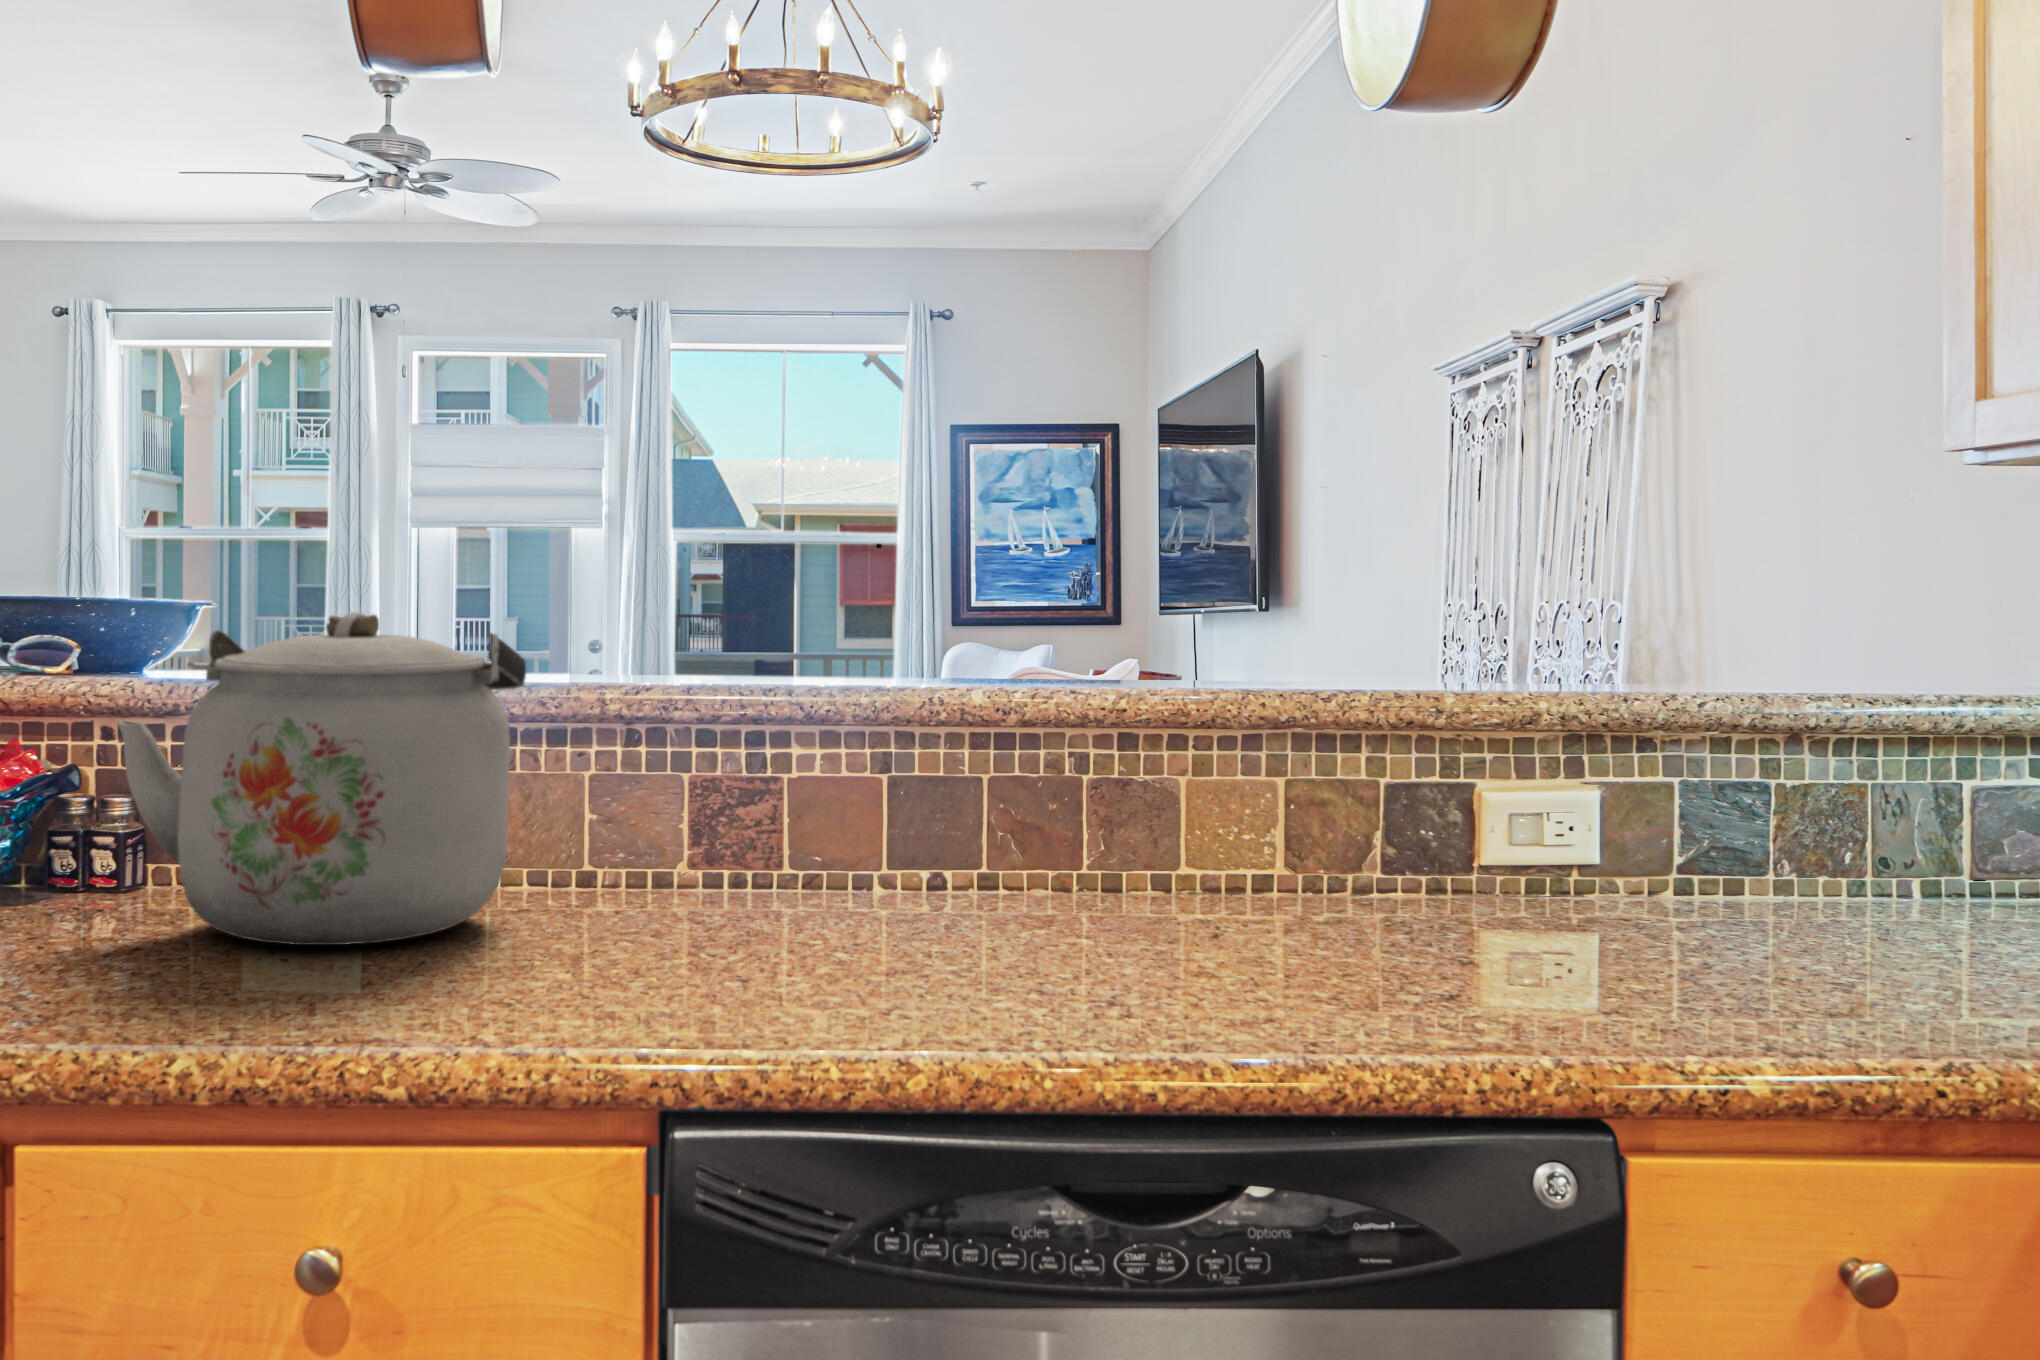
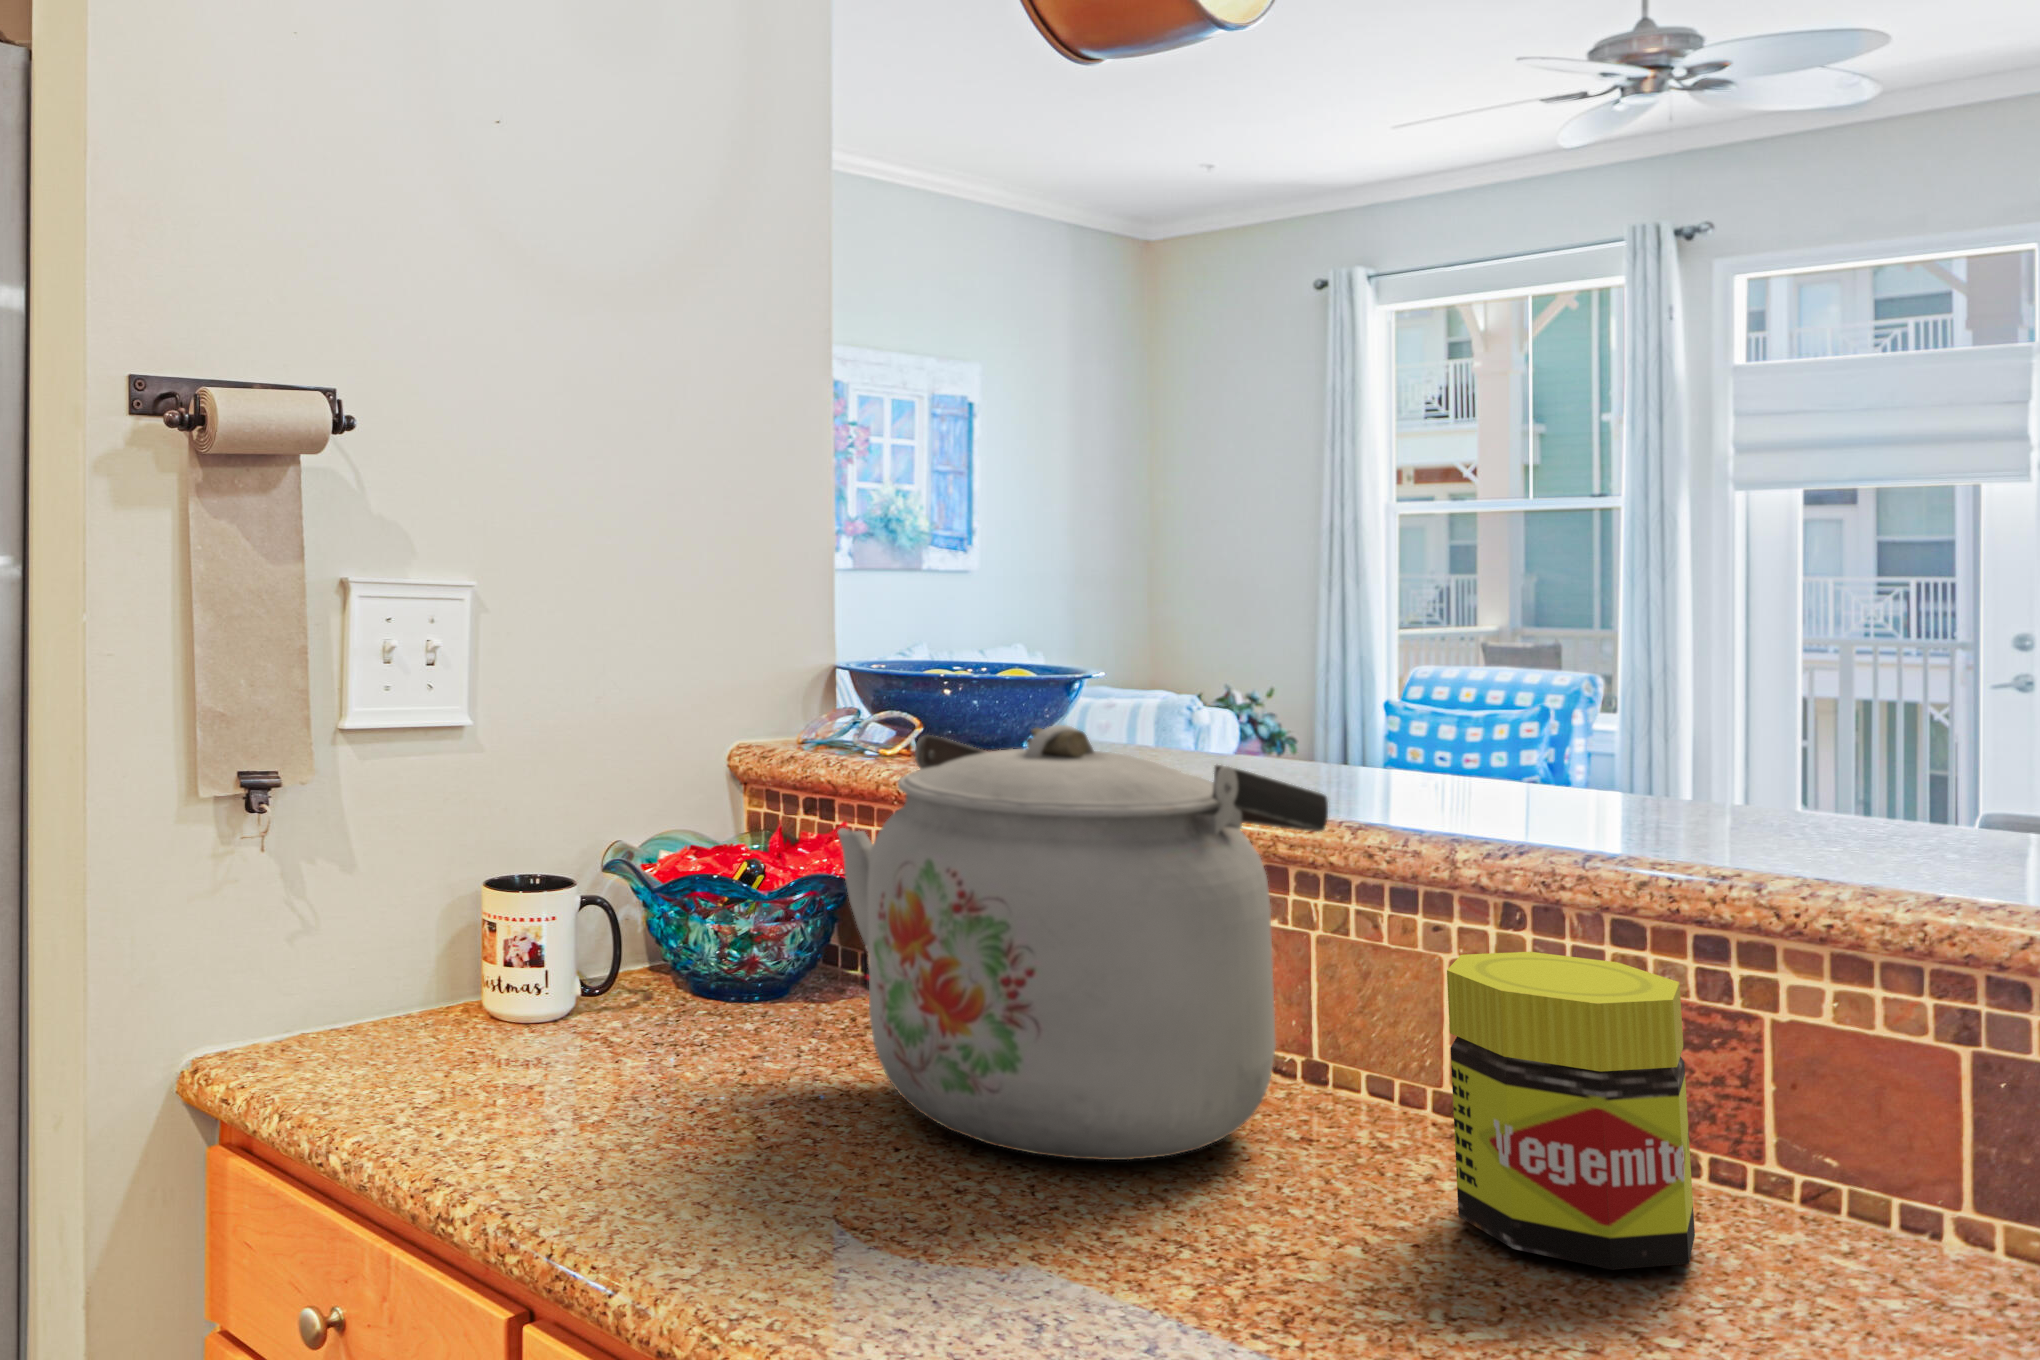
jar: none [643,746,783,931] -> present [1447,952,1695,1270]

